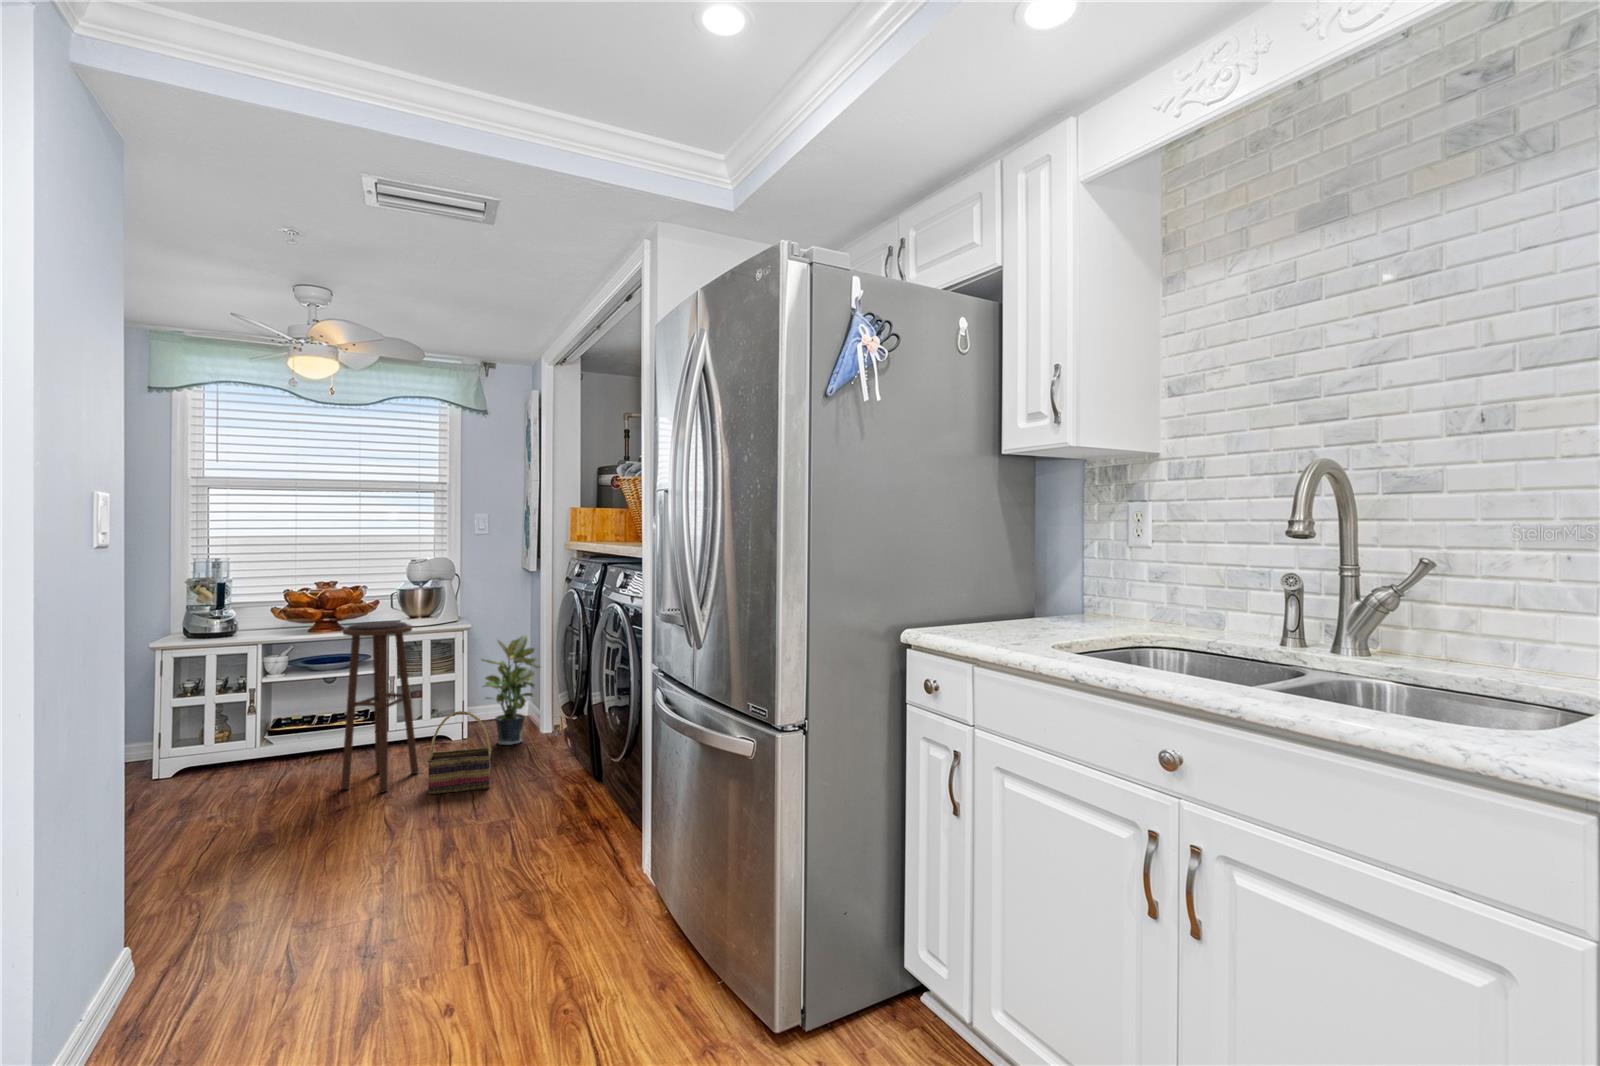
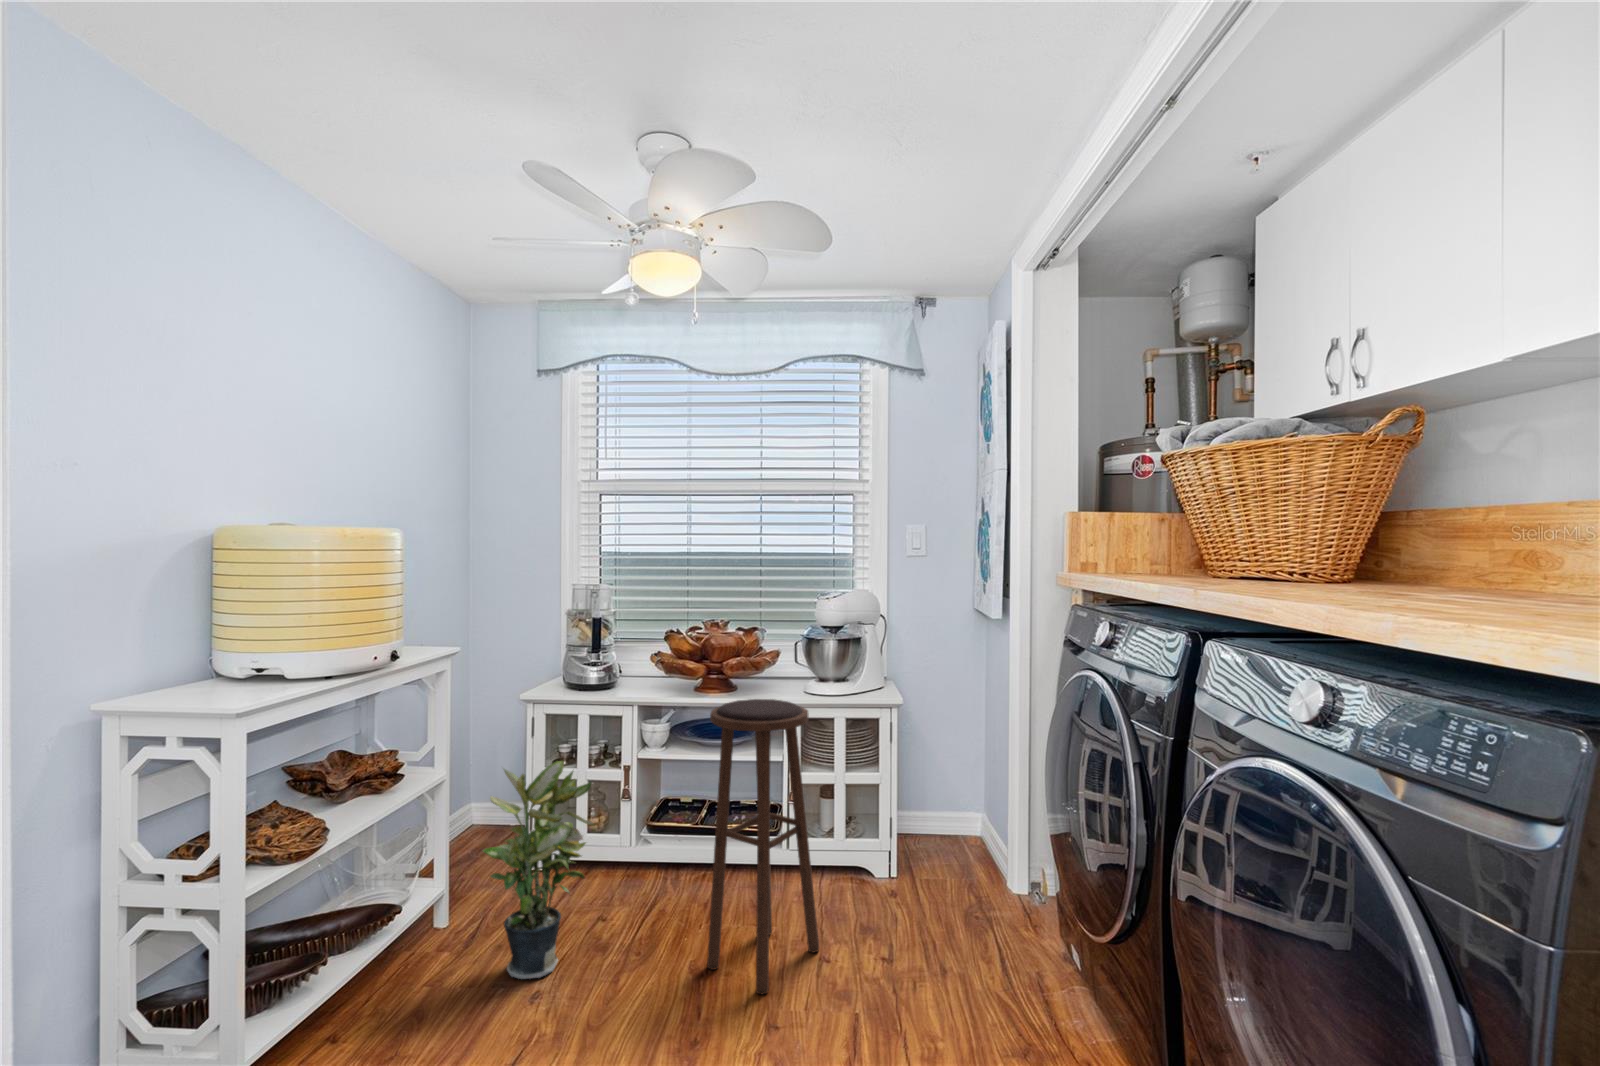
potted plant: present [482,636,540,745] -> present [483,761,597,979]
basket: present [427,711,492,794] -> none [825,880,931,1038]

